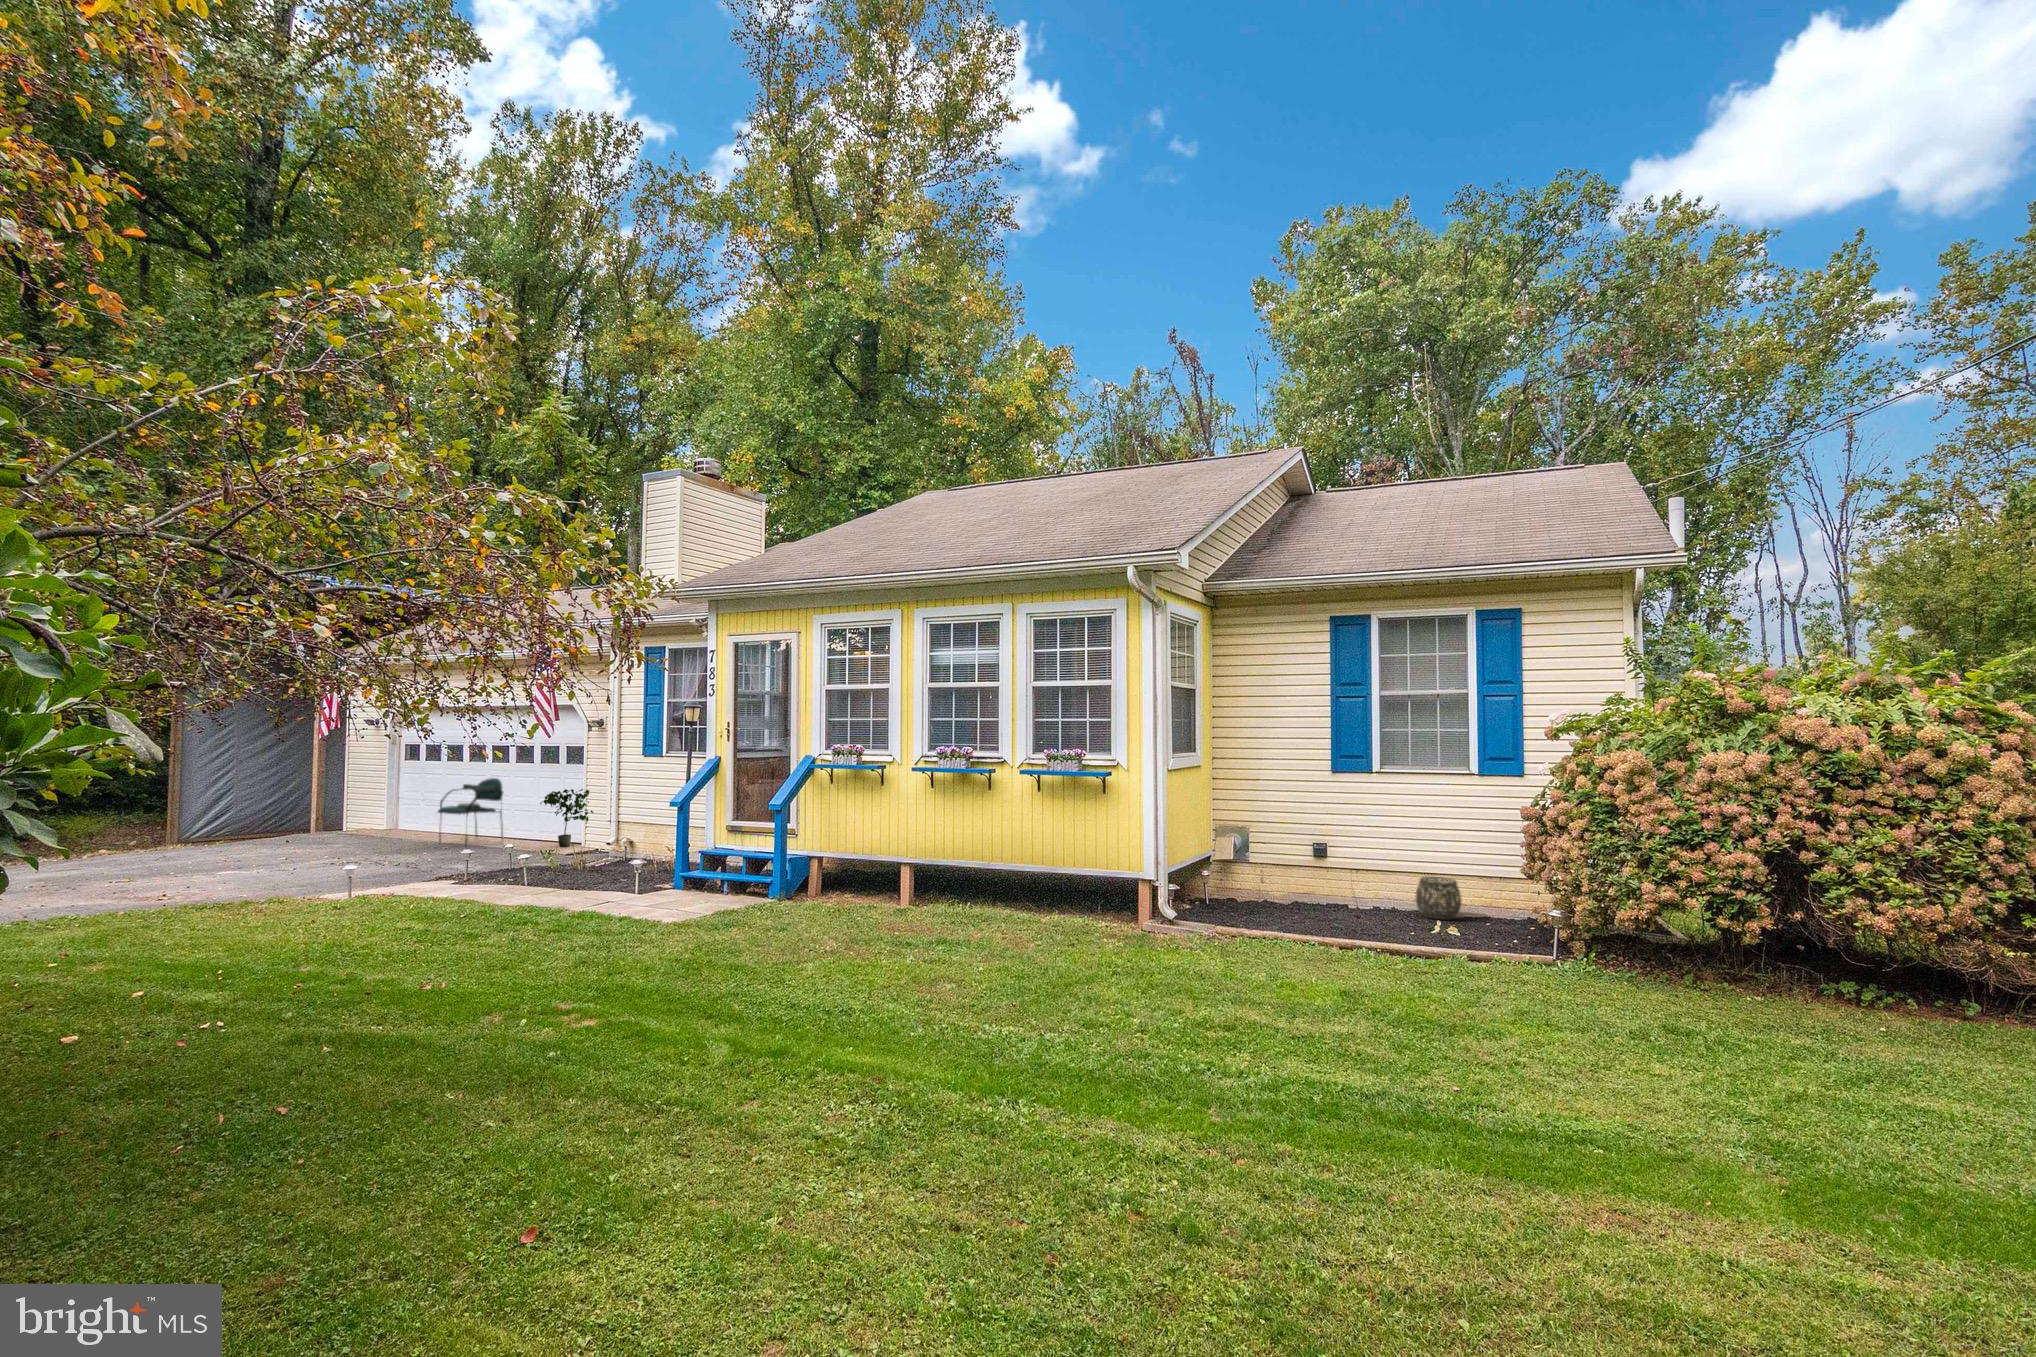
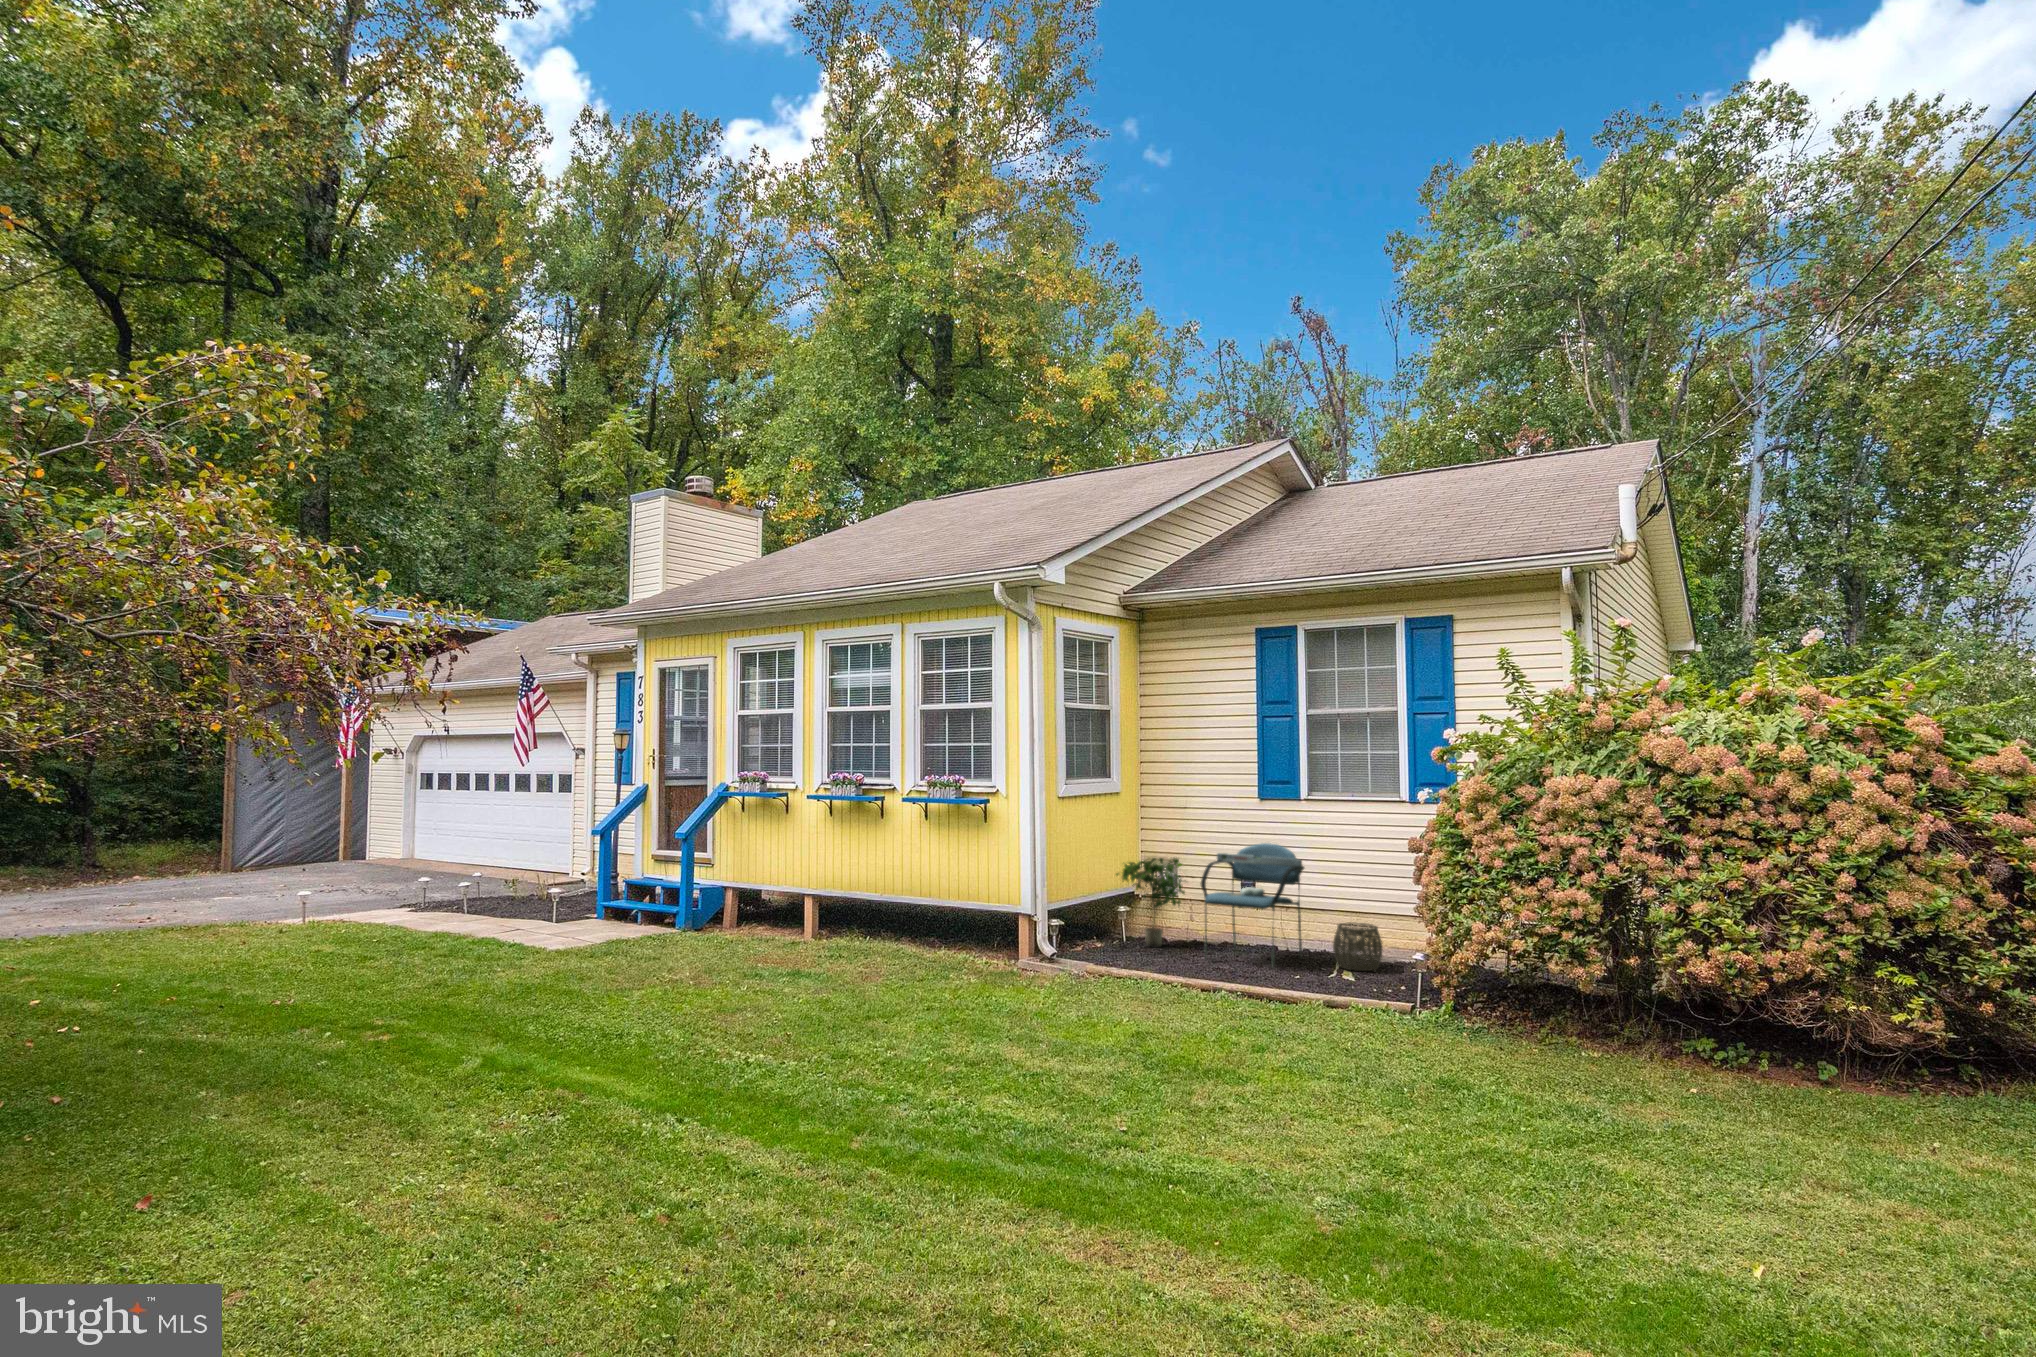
chair: present [438,778,503,845] -> present [1201,843,1304,967]
potted plant: present [540,789,593,847] -> present [1116,858,1185,948]

